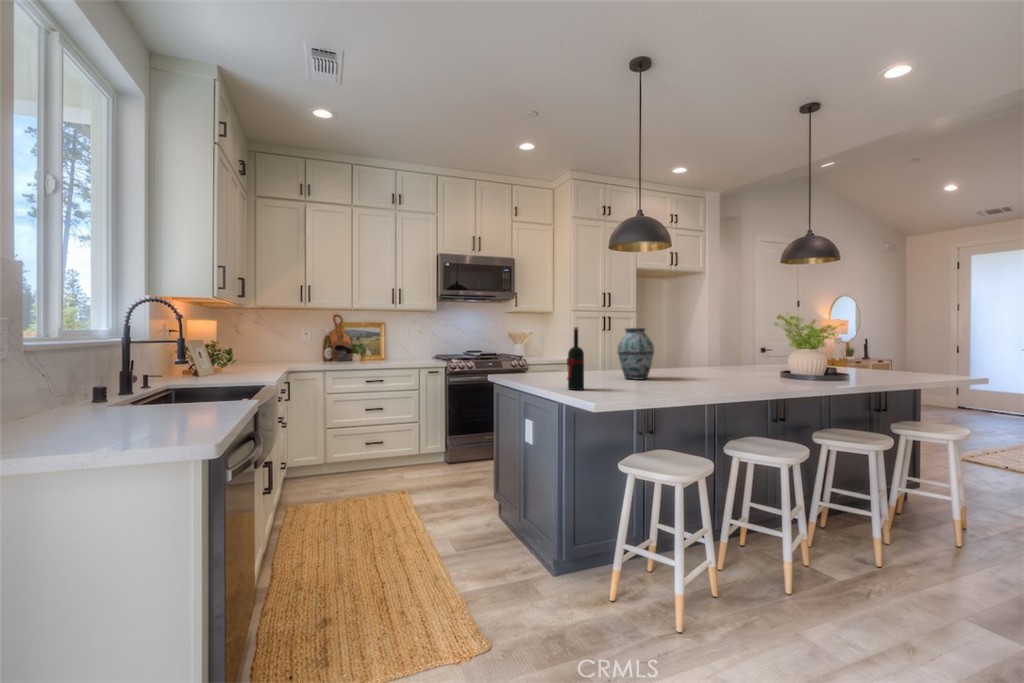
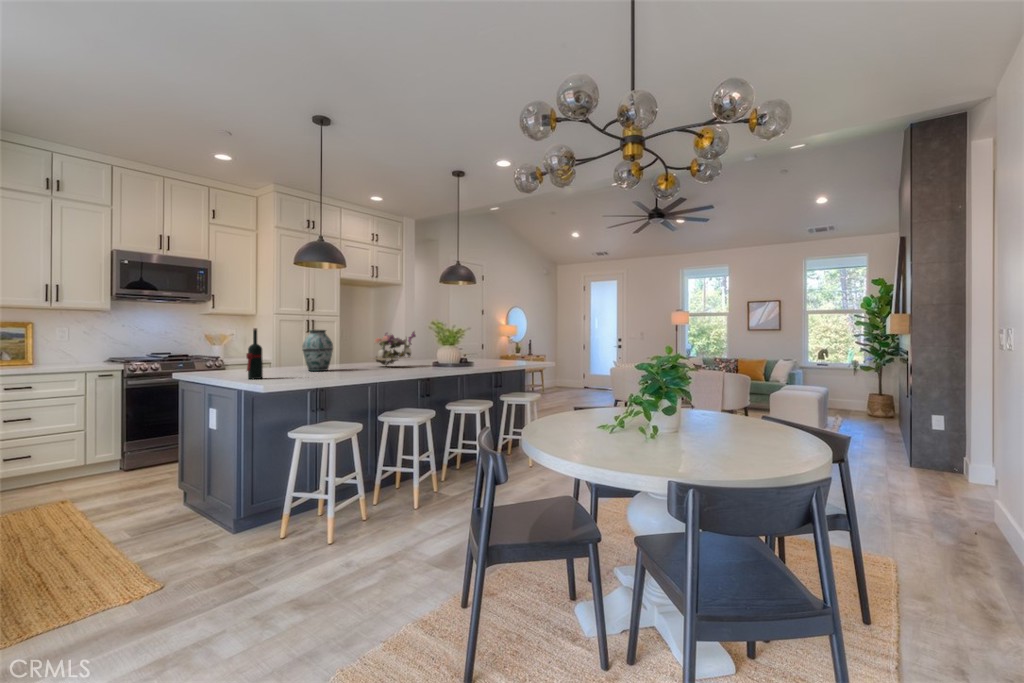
flower arrangement: none [691,327,757,375] -> present [373,331,416,365]

